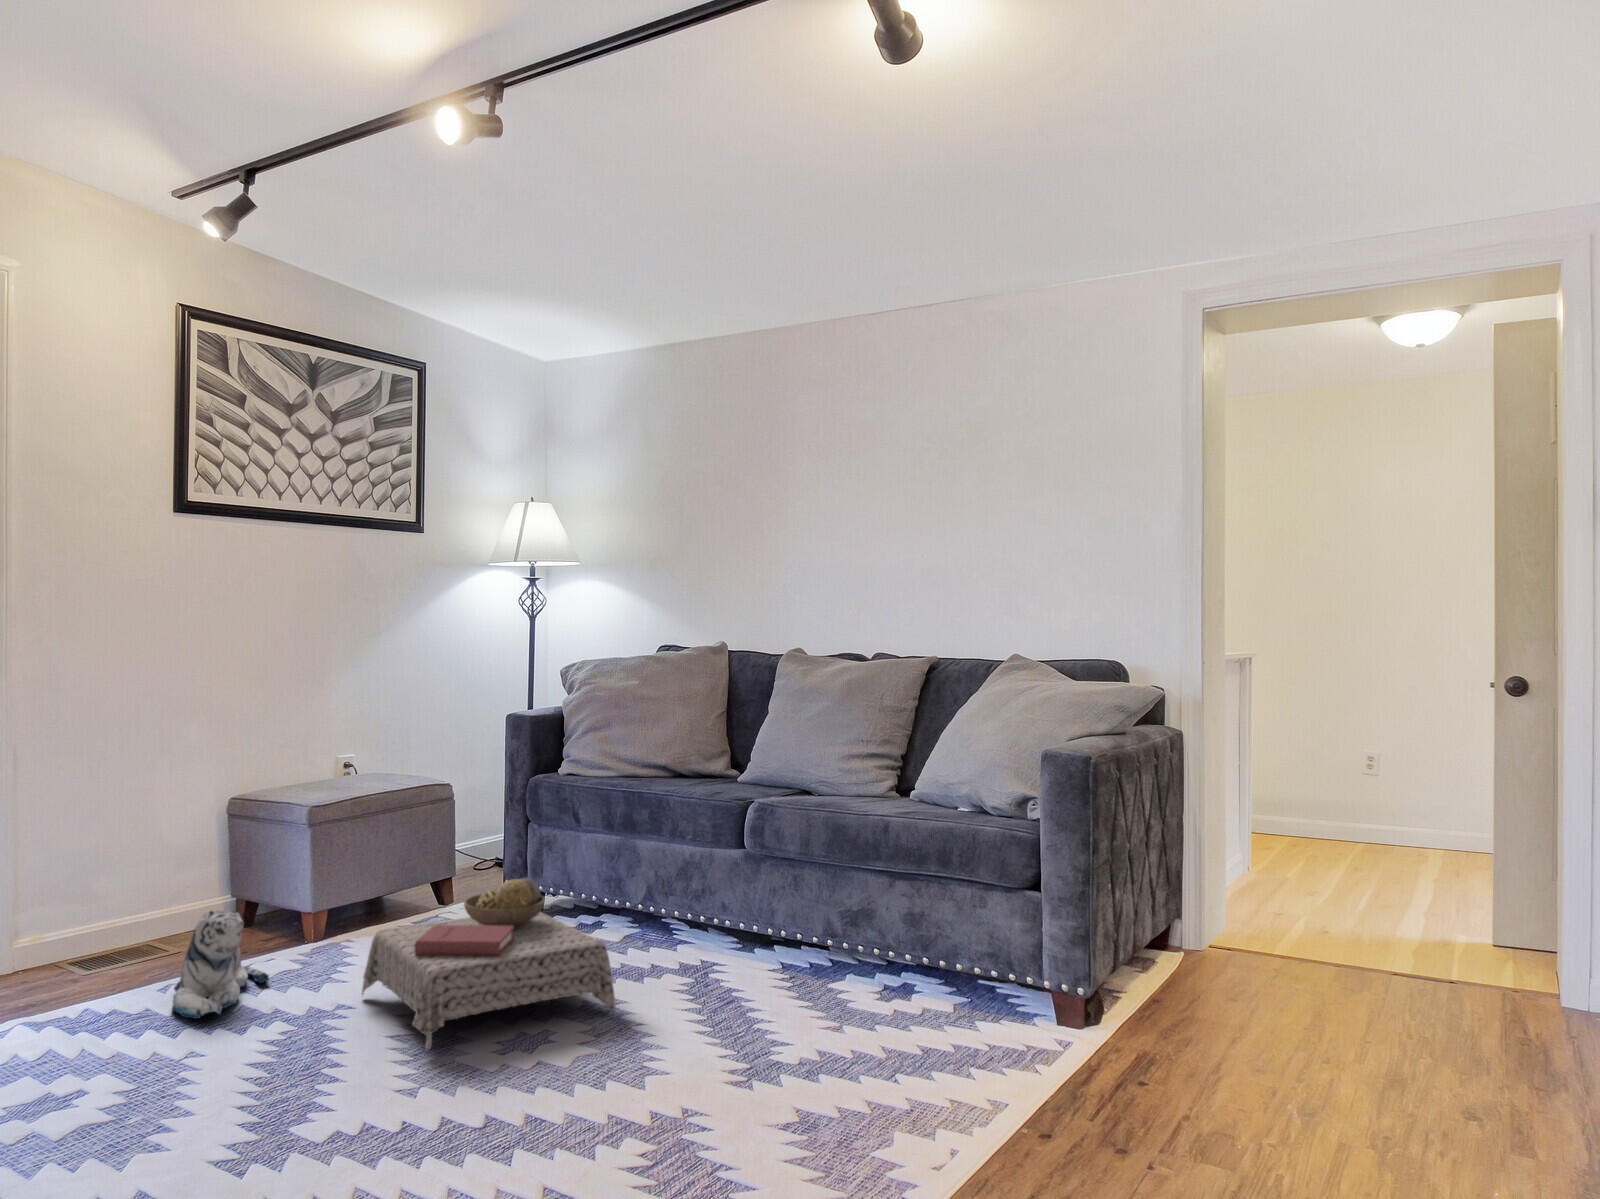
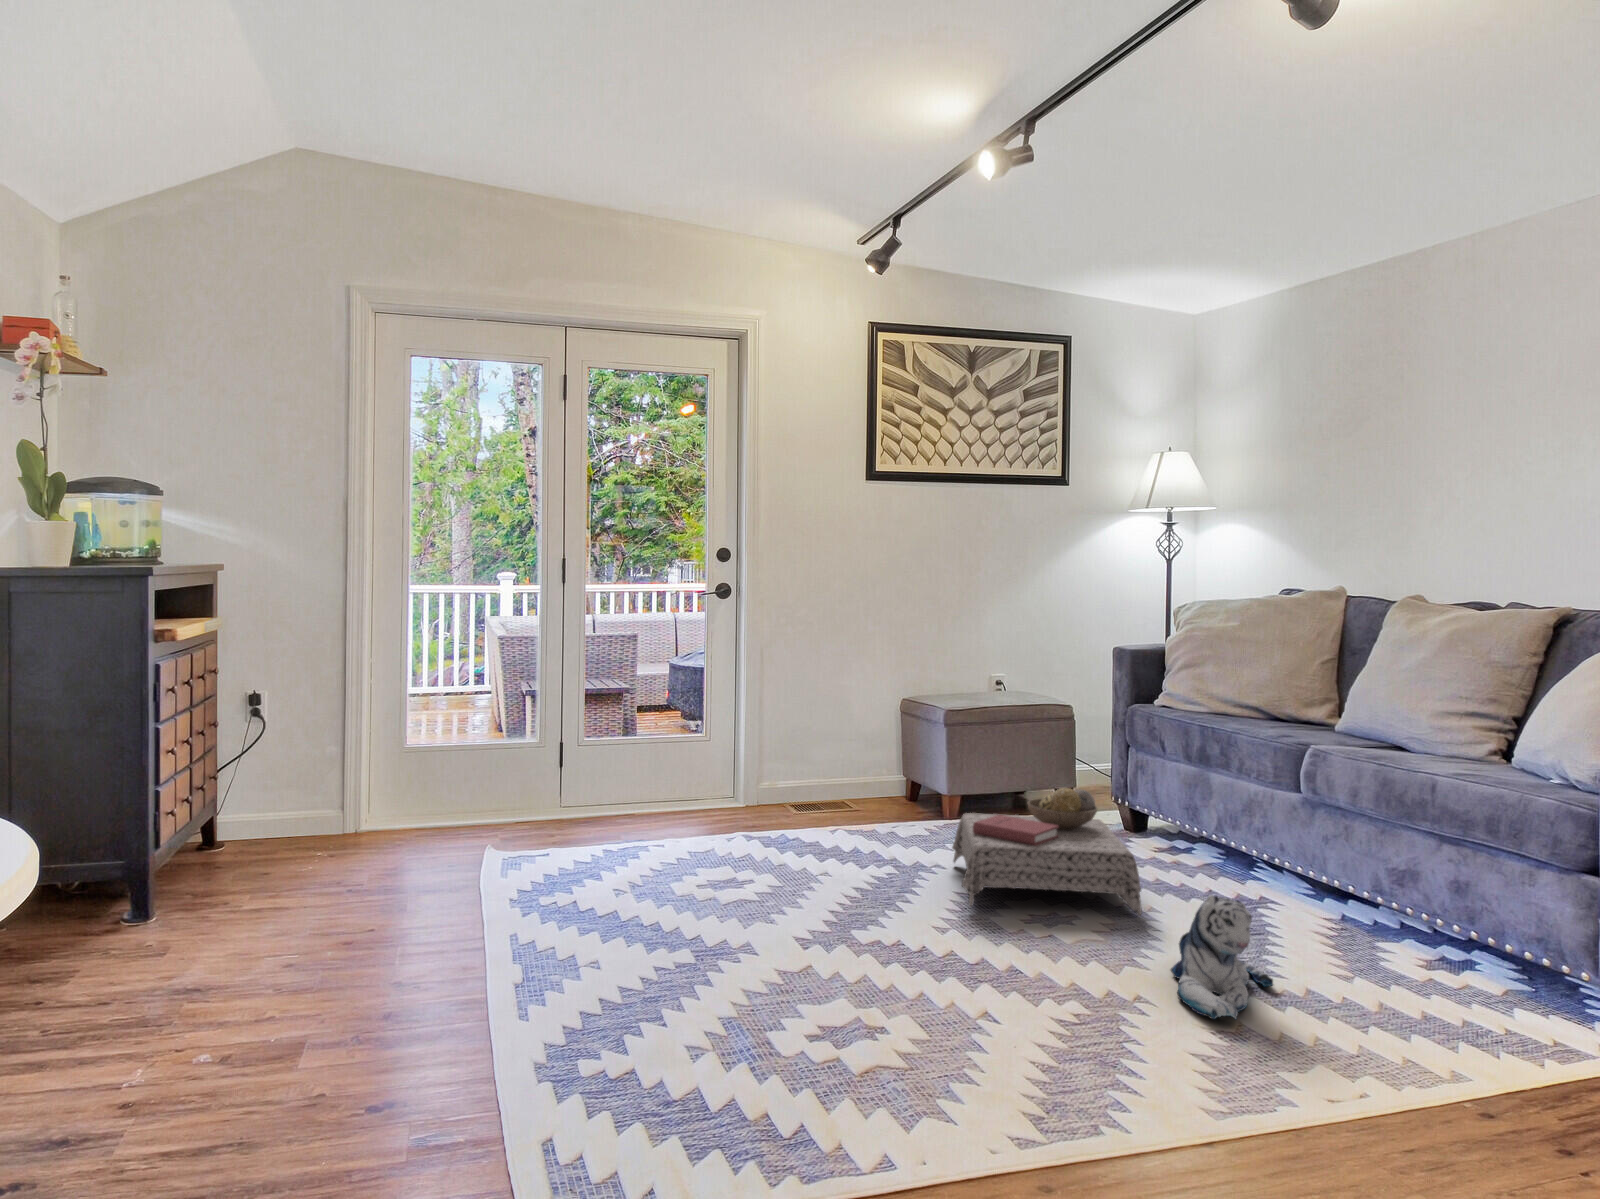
plush toy: present [172,911,269,1019] -> present [1171,895,1273,1020]

